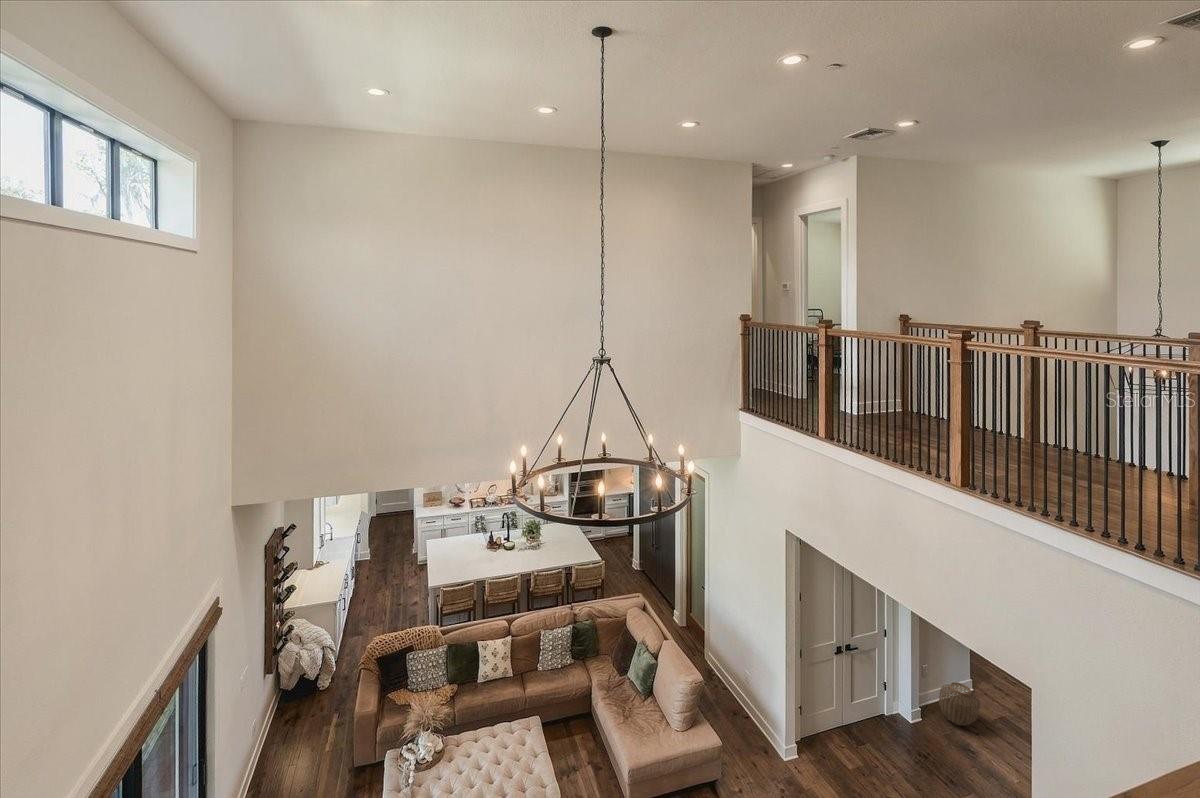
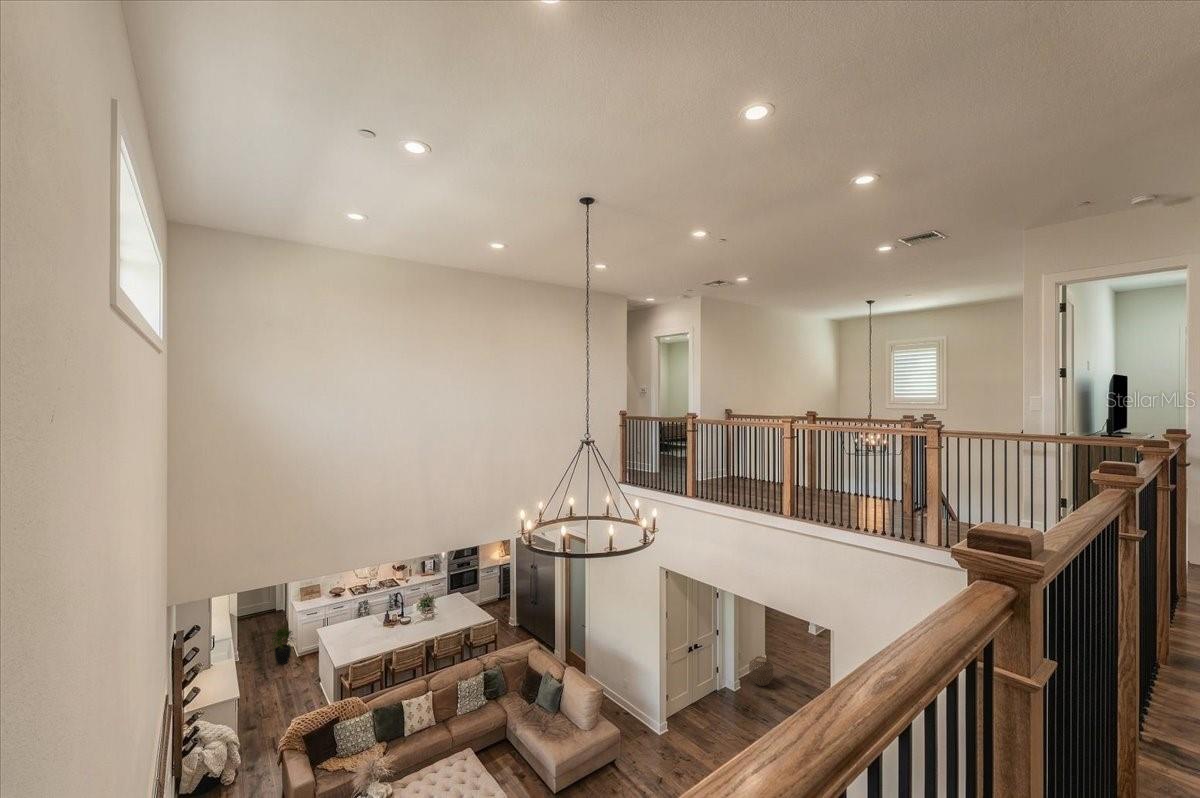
potted plant: none [390,532,415,568] -> present [272,628,292,665]

